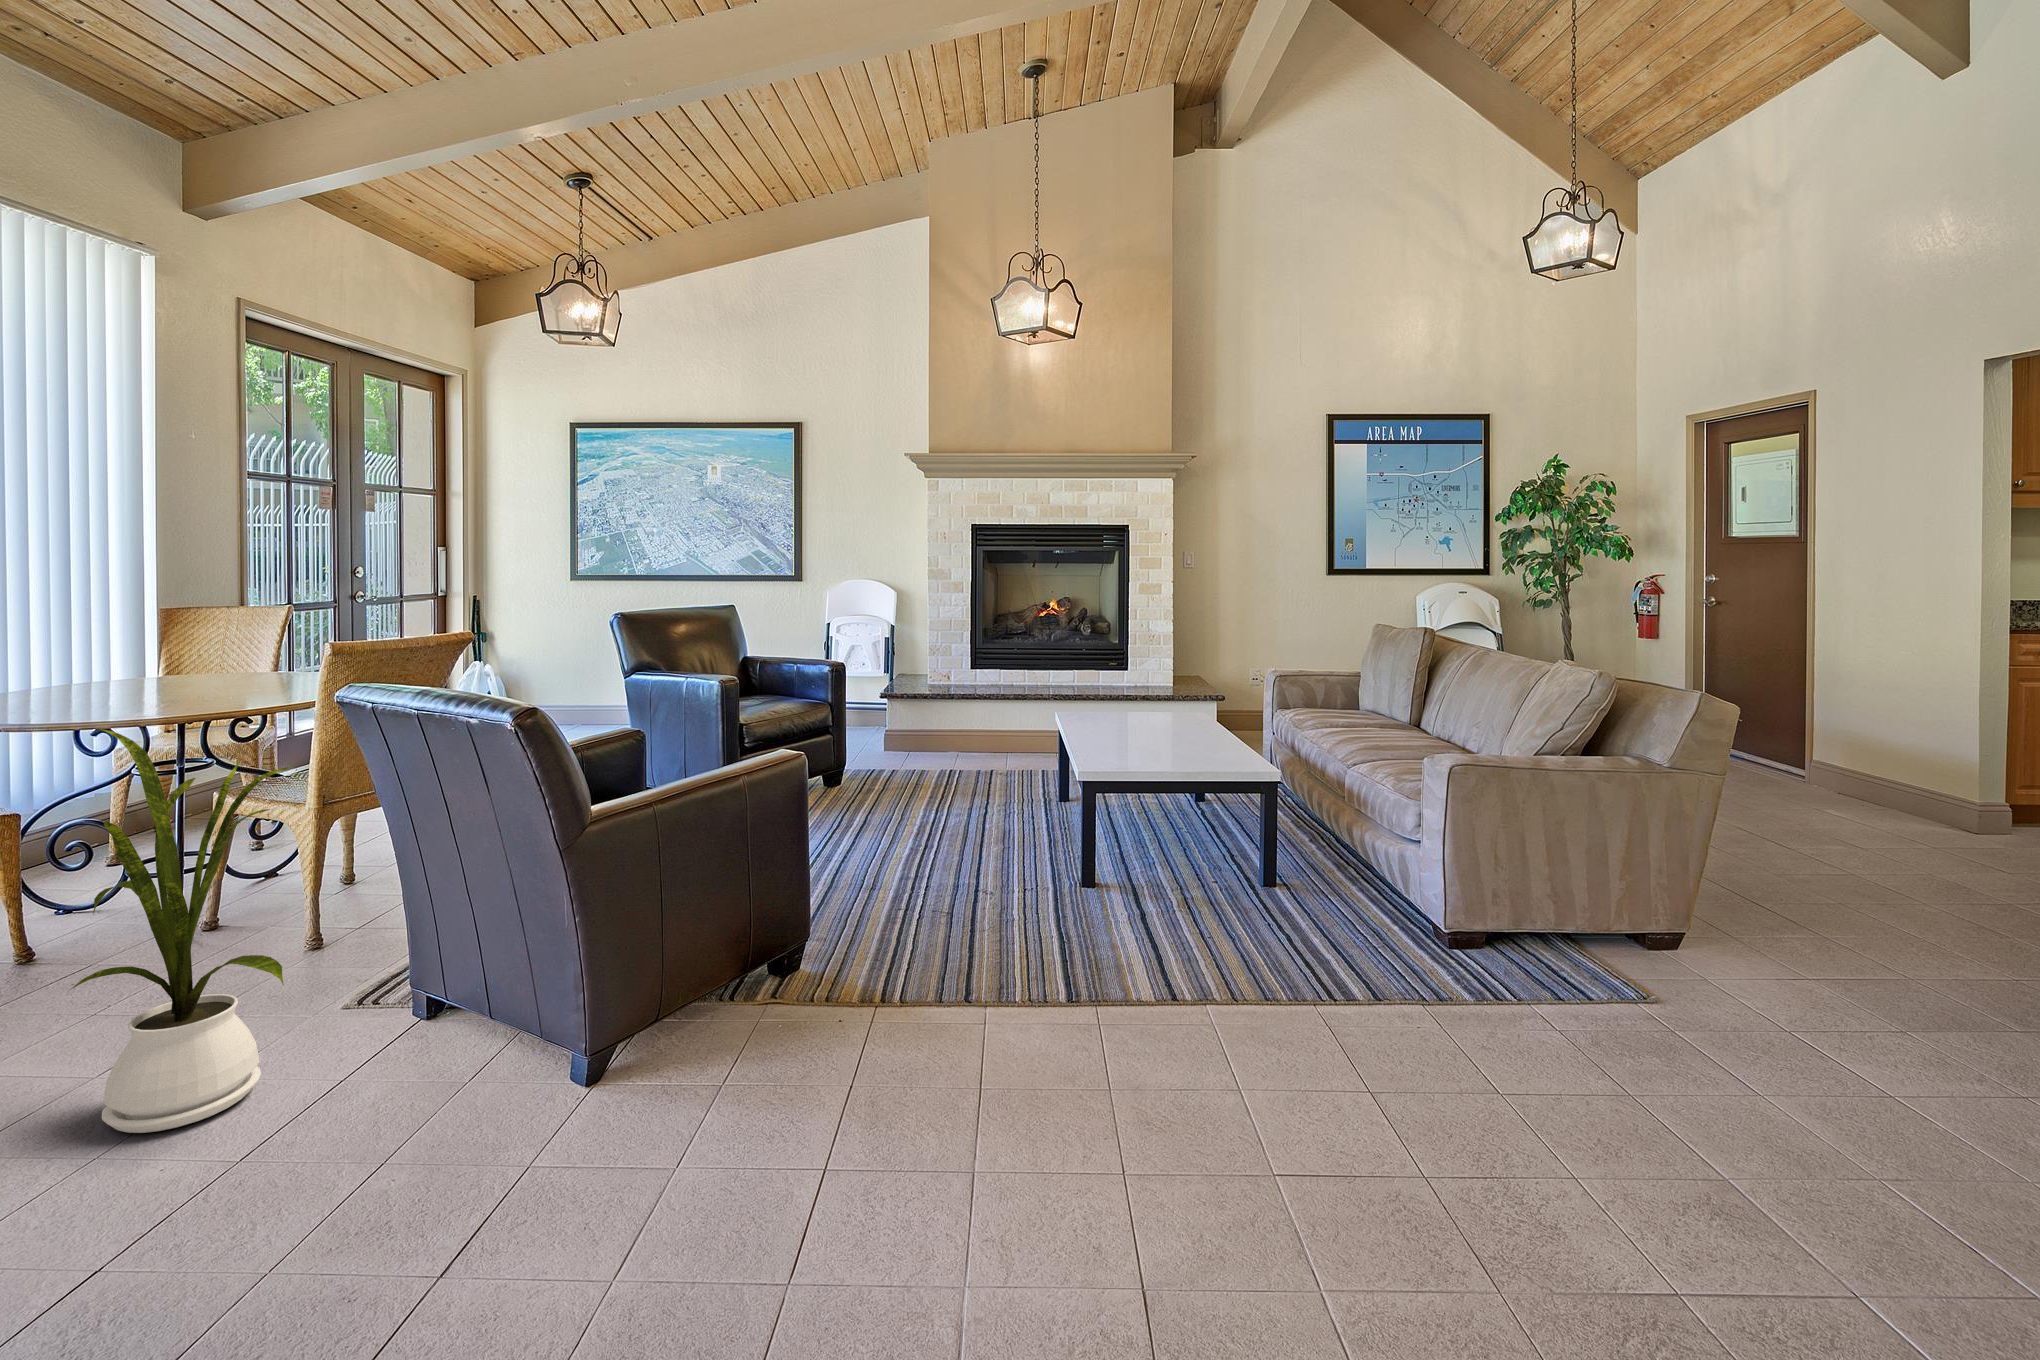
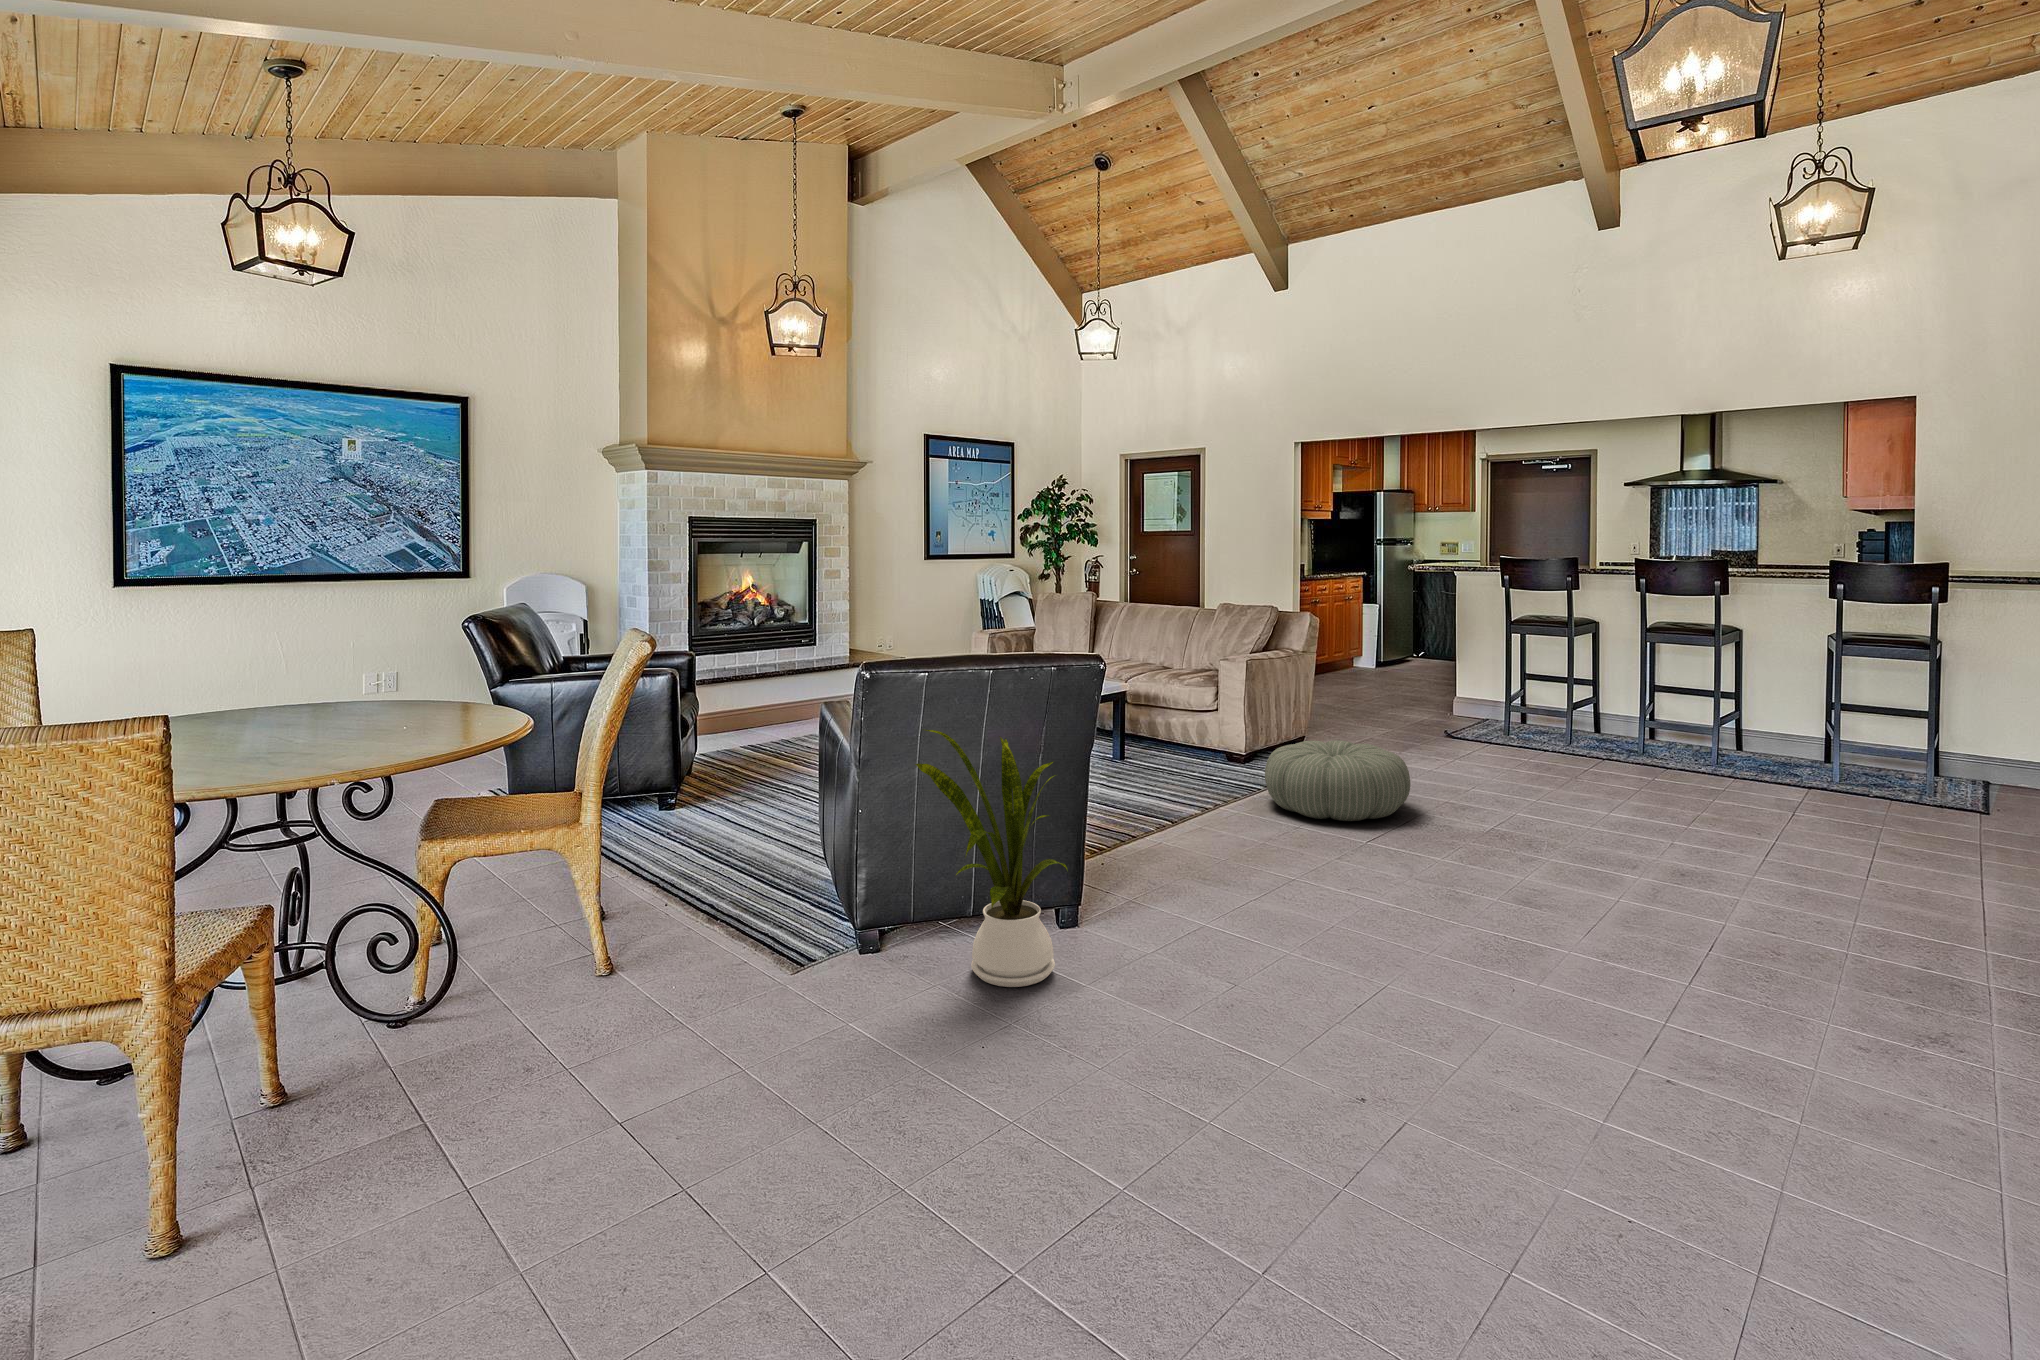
pouf: none [1191,908,1511,1129] -> present [1265,740,1410,821]

